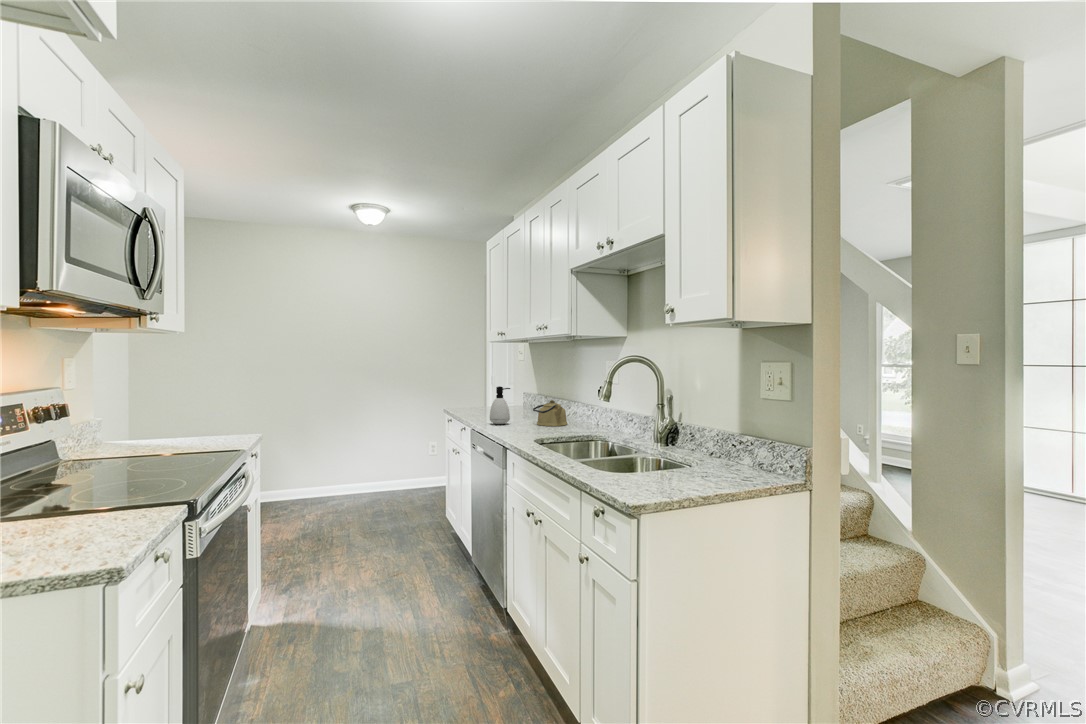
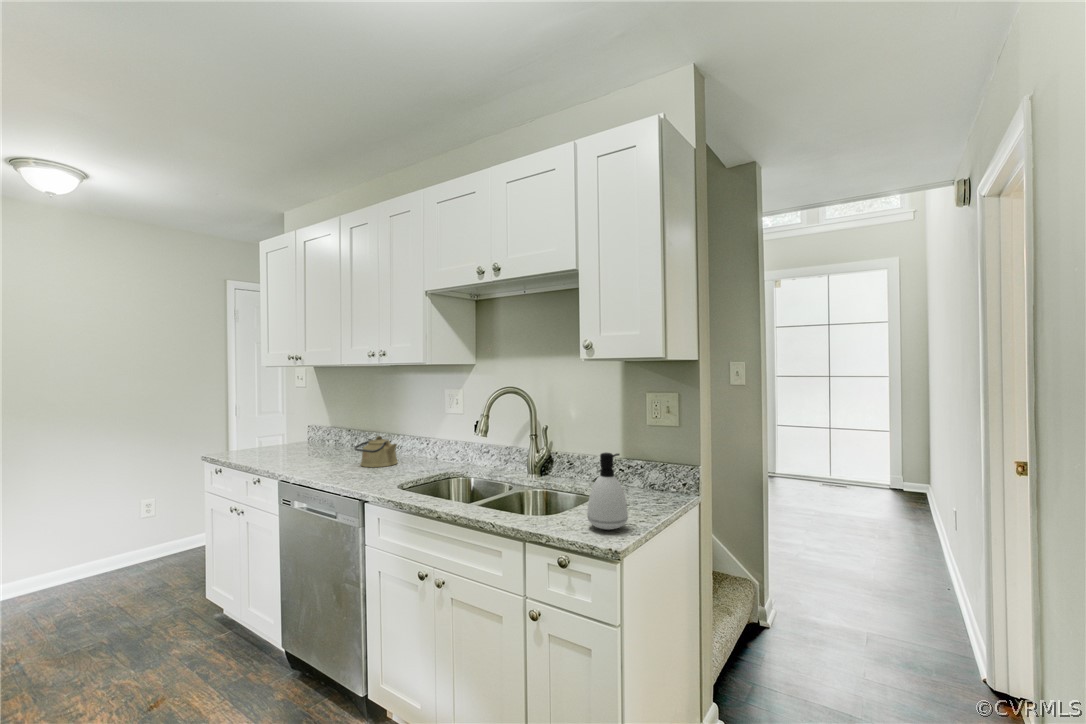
soap dispenser: present [490,386,510,424] -> present [587,453,628,530]

